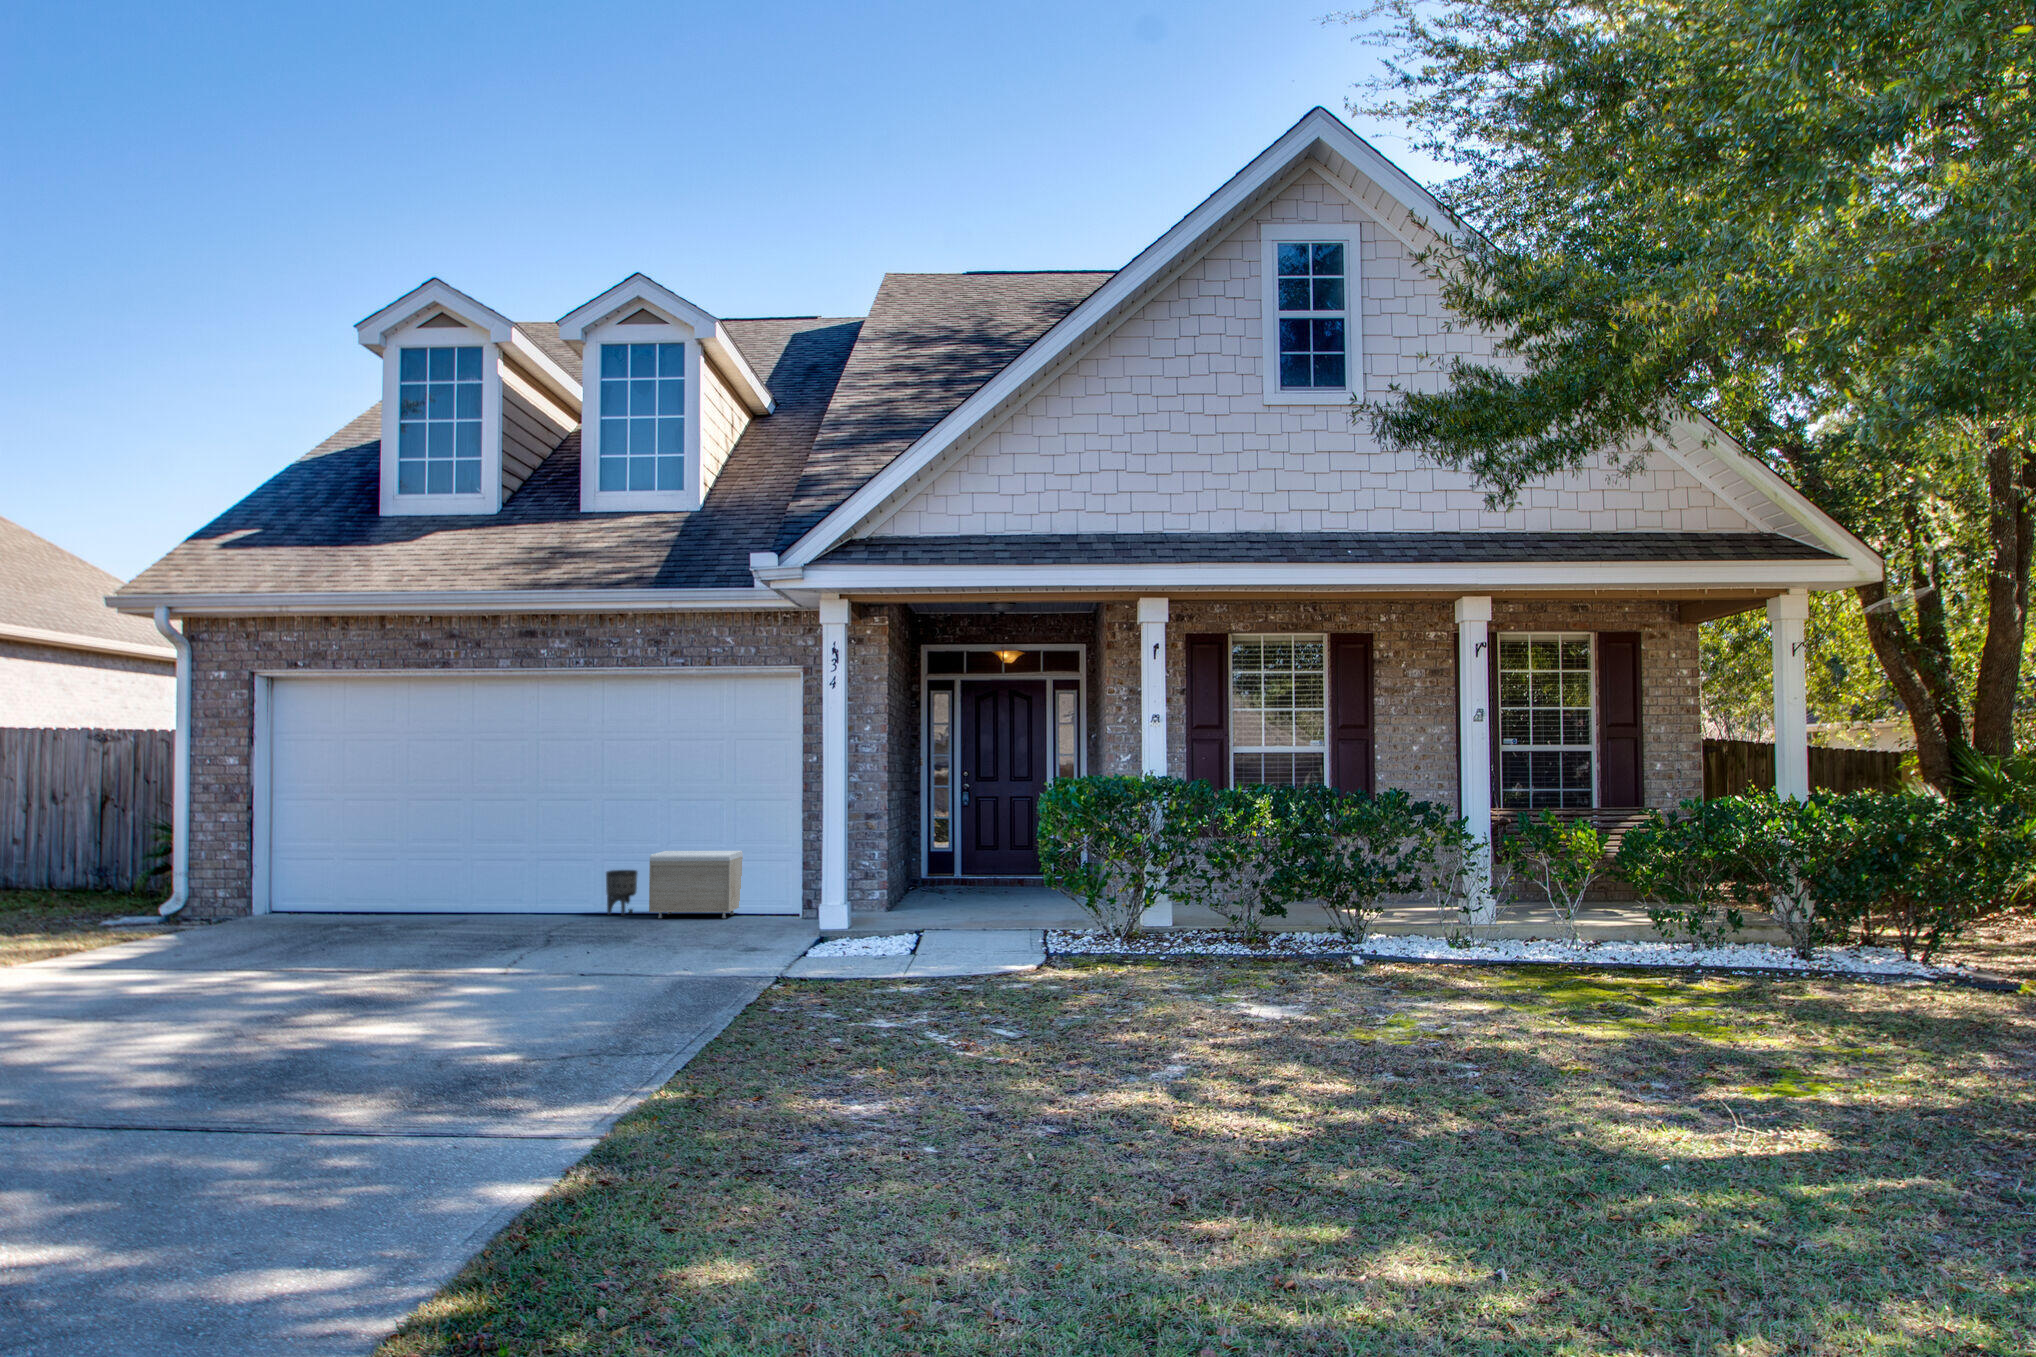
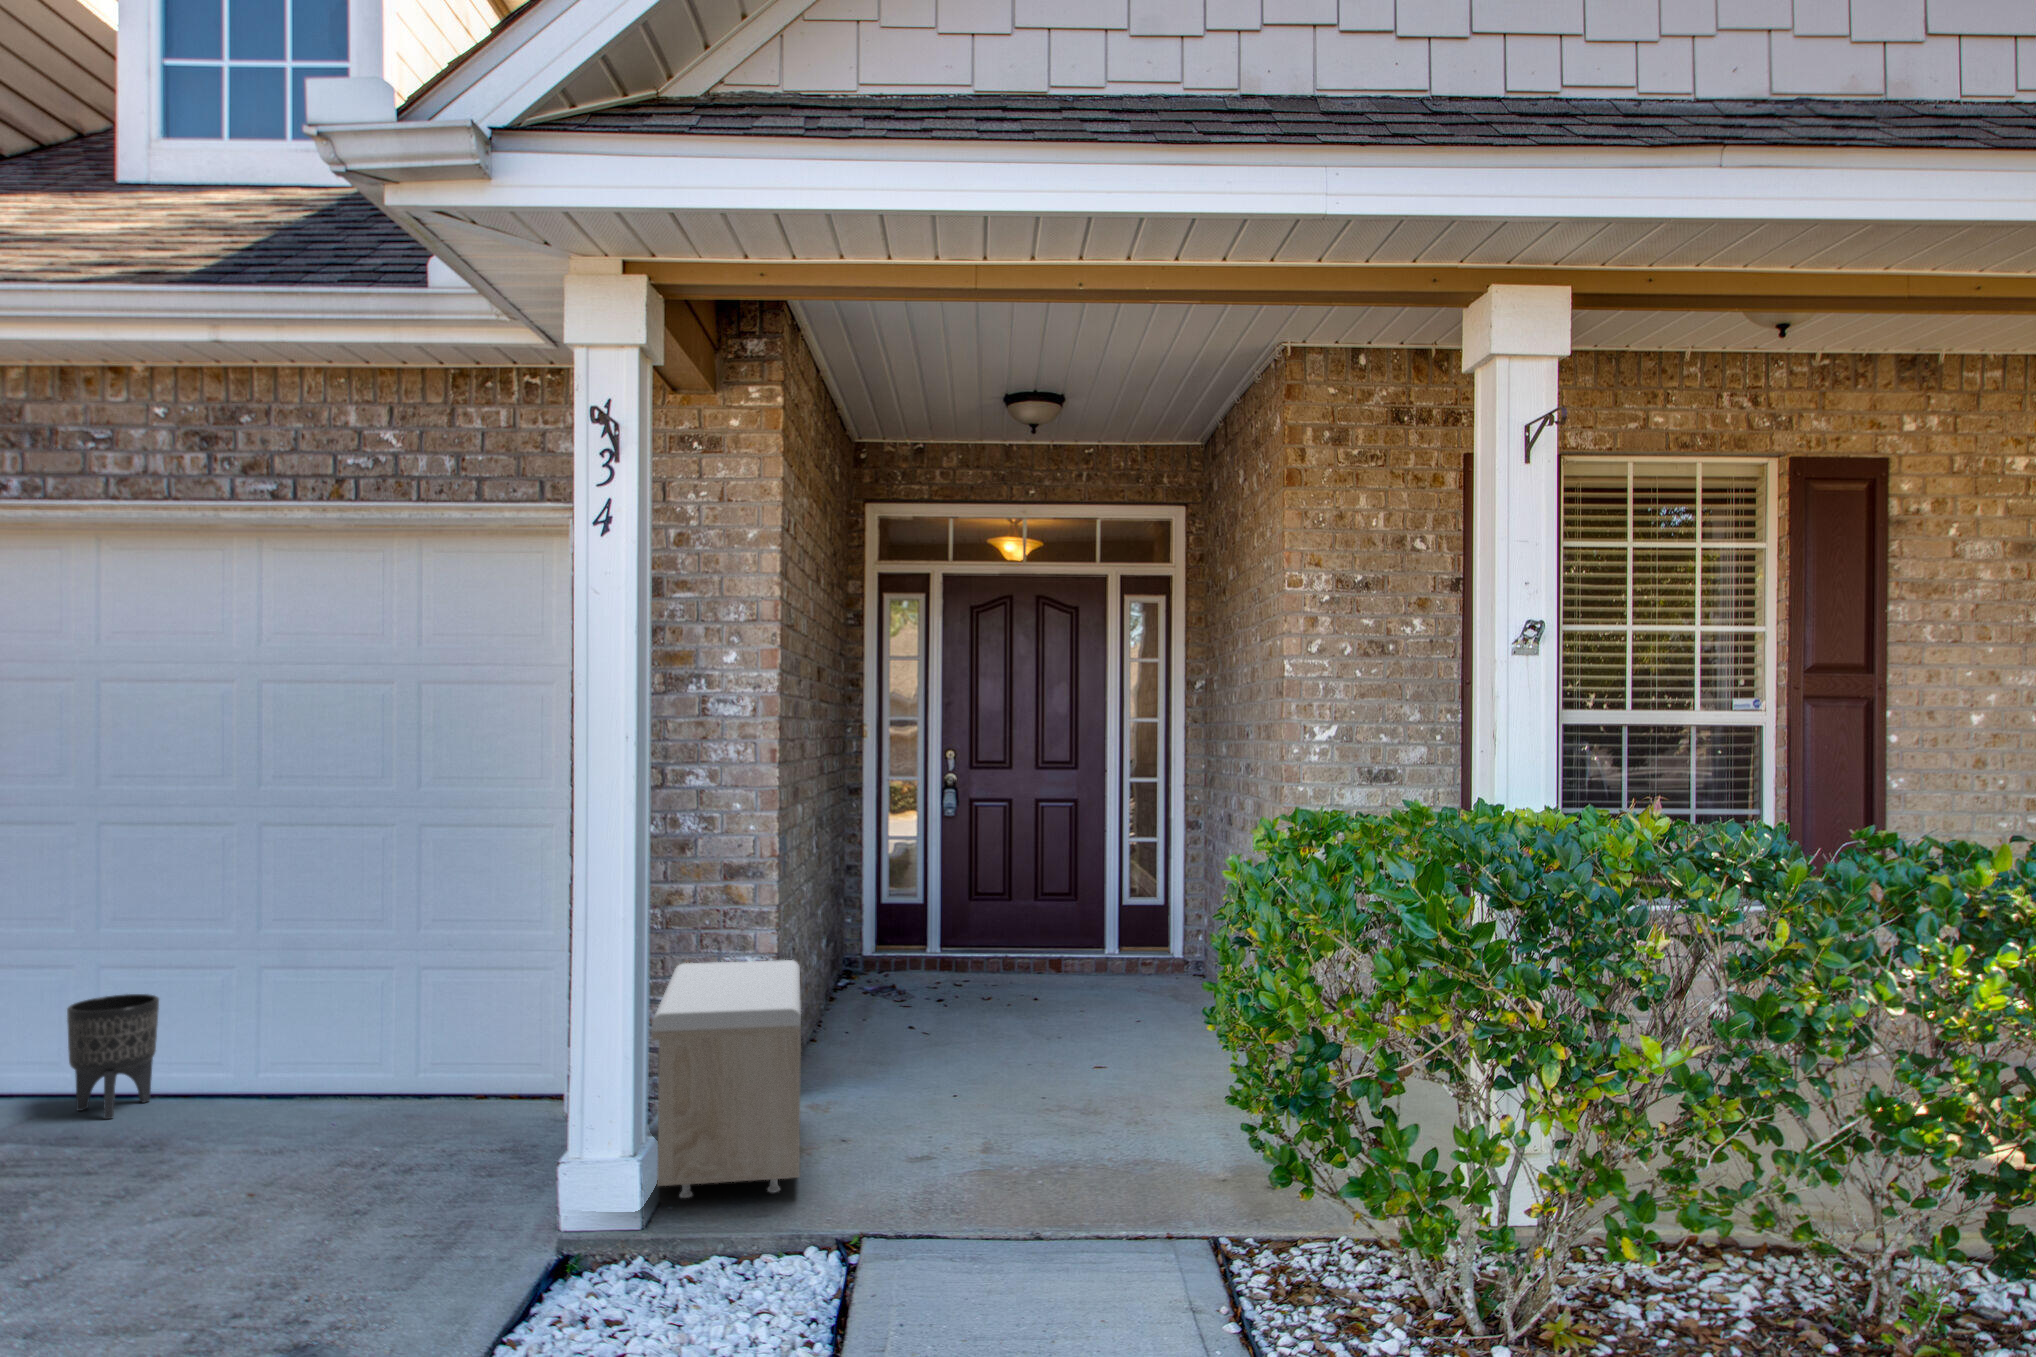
storage bench: present [649,851,743,918] -> present [652,960,801,1198]

